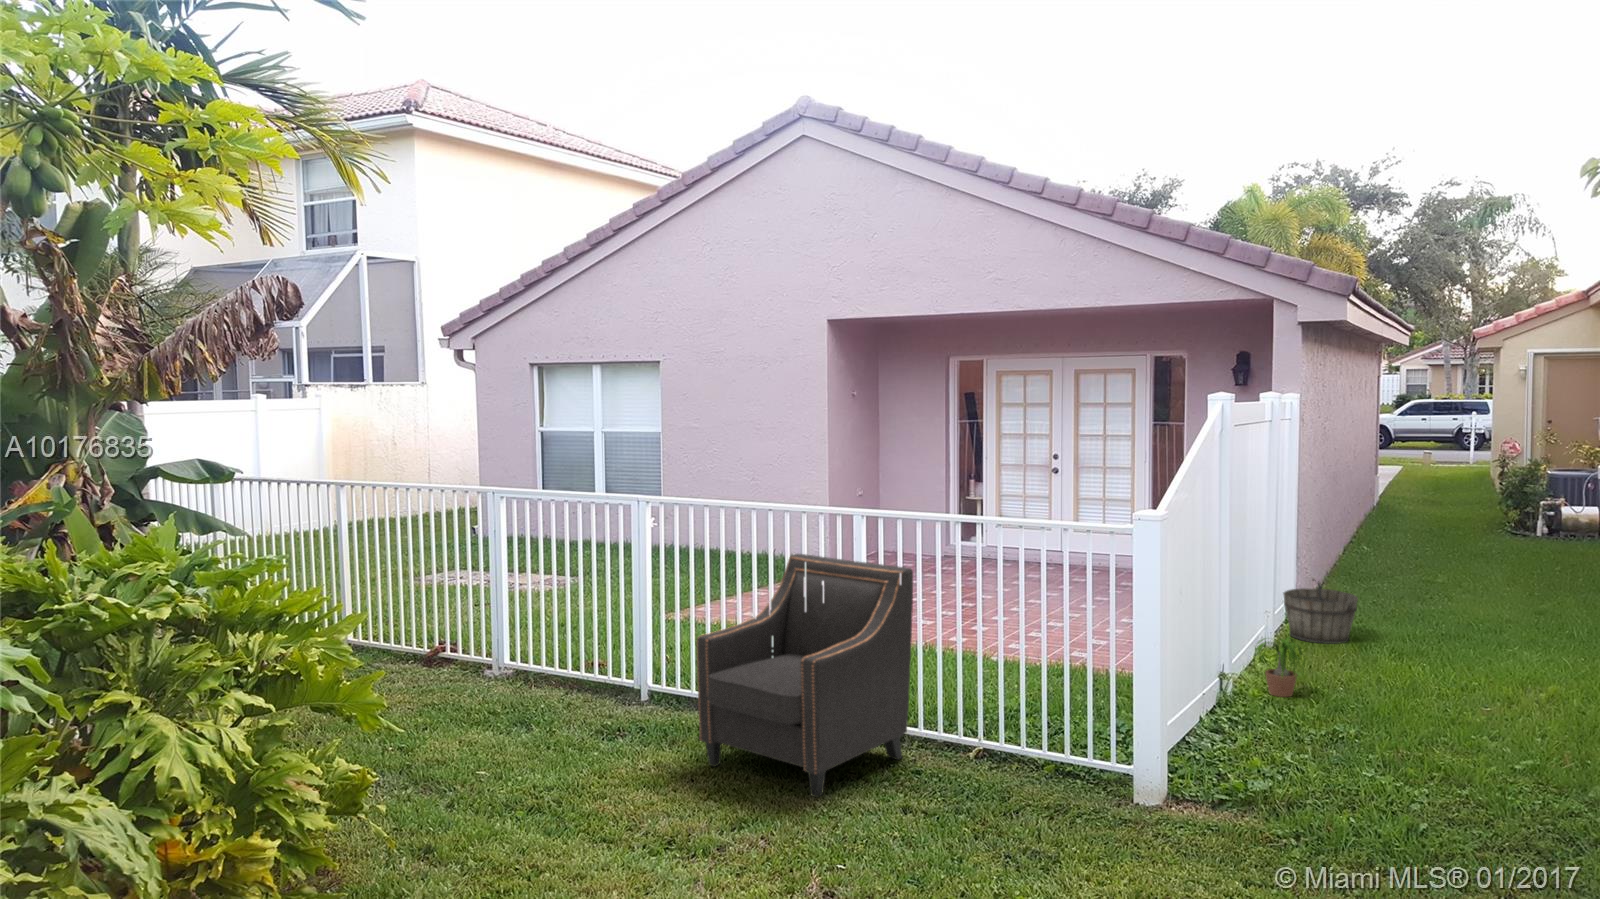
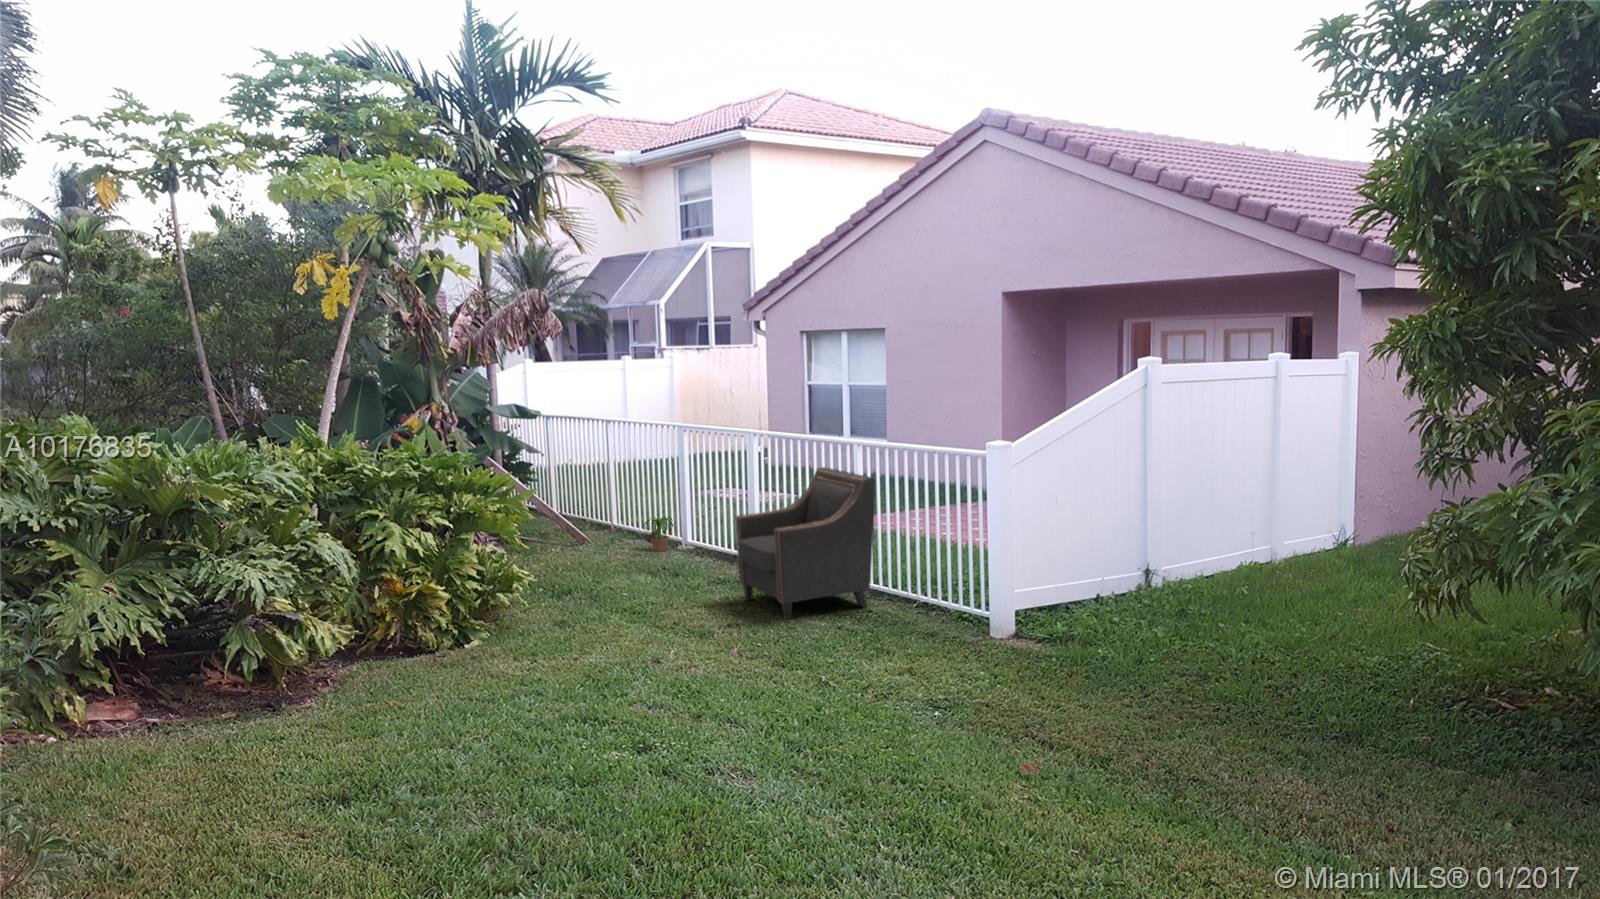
wooden bucket: present [1283,579,1358,644] -> none [1295,513,1361,569]
potted plant: present [1255,637,1305,697] -> present [644,516,674,552]

